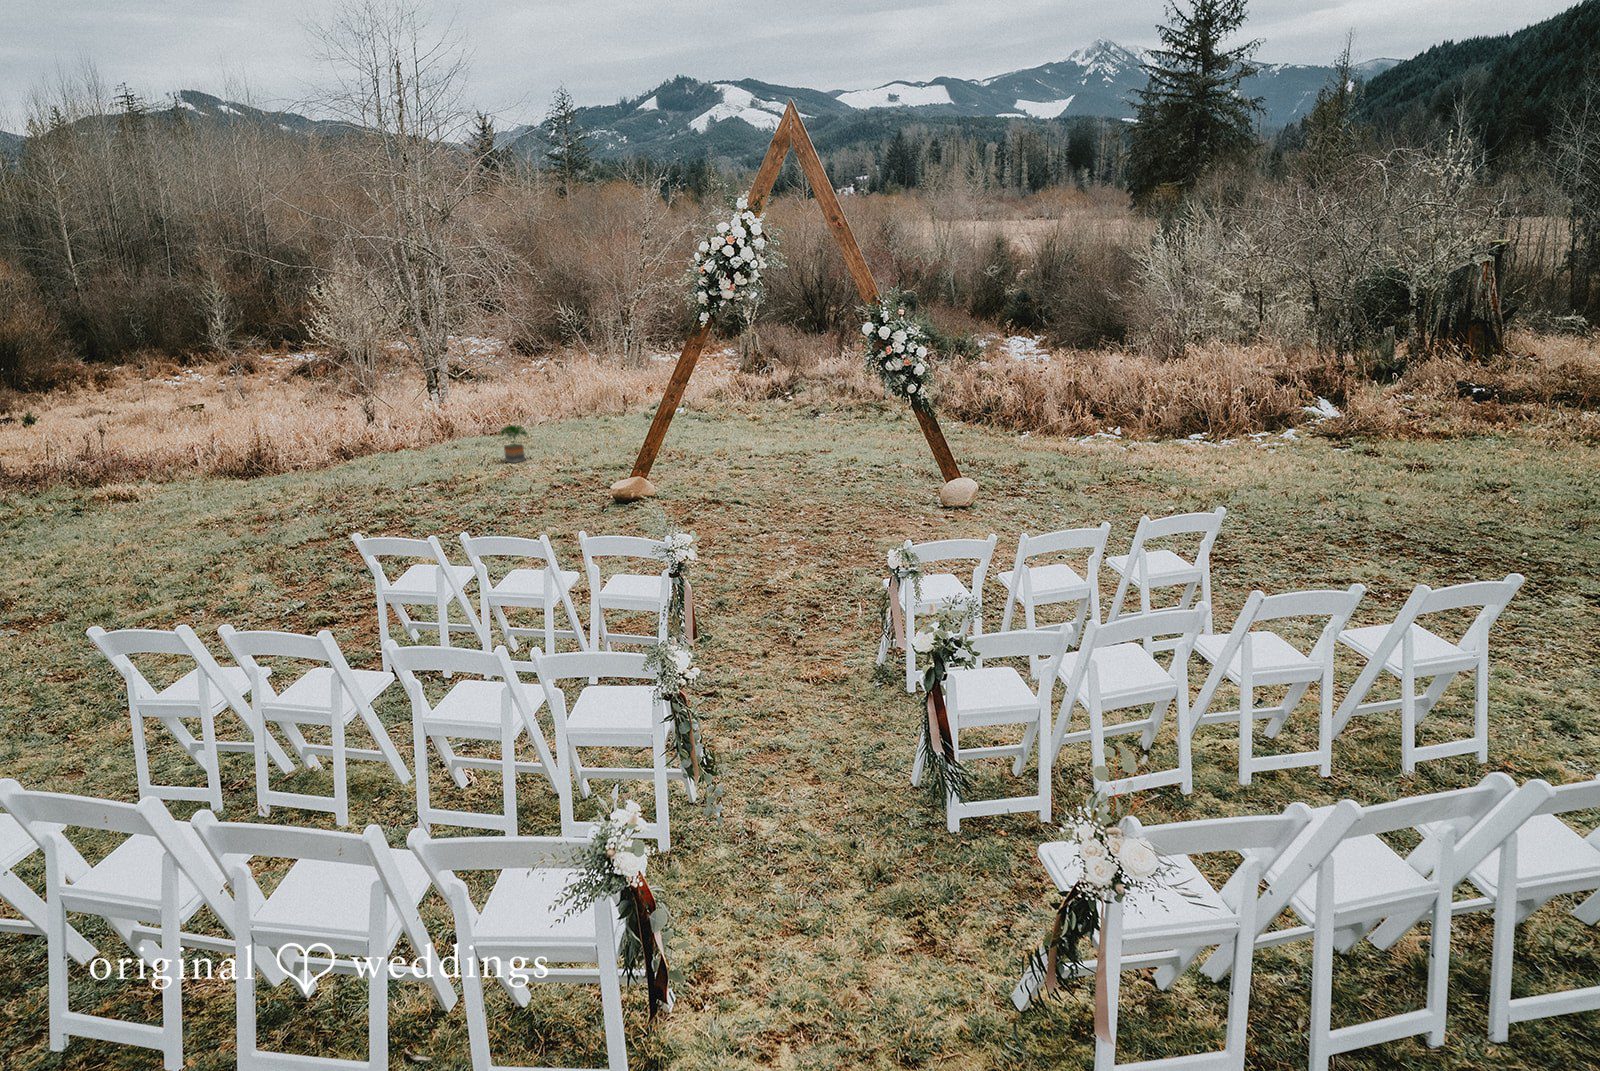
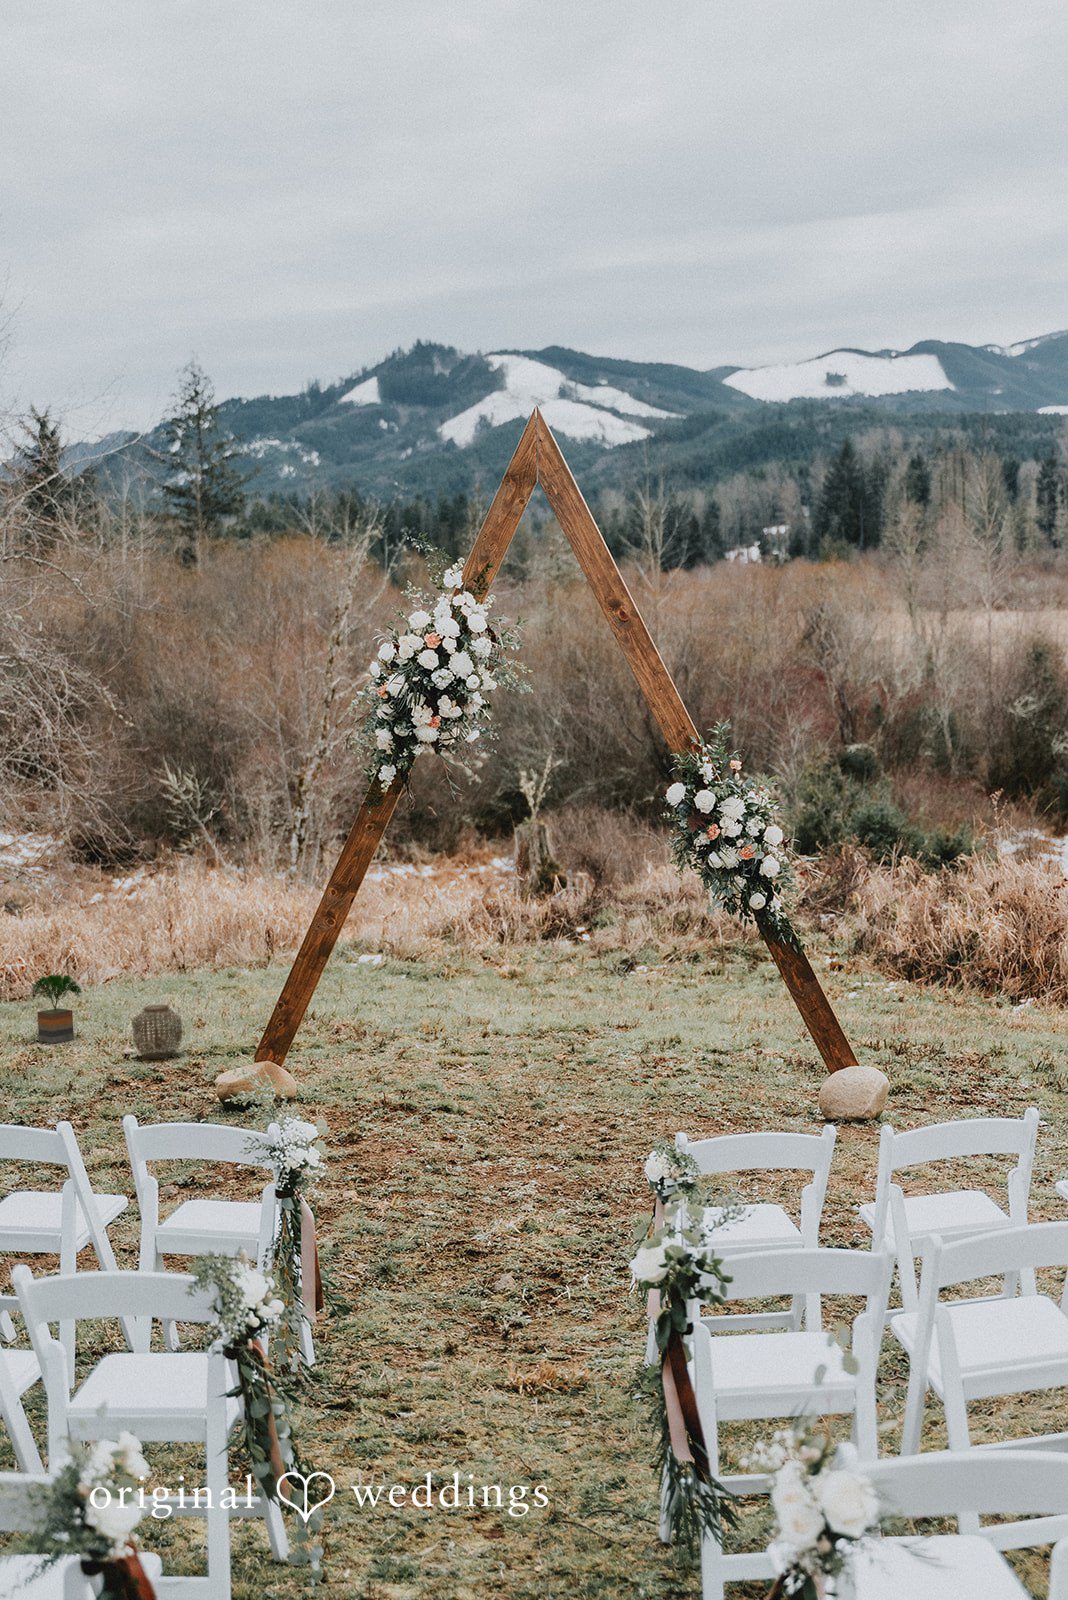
woven basket: none [559,443,586,473] -> present [133,1005,182,1059]

